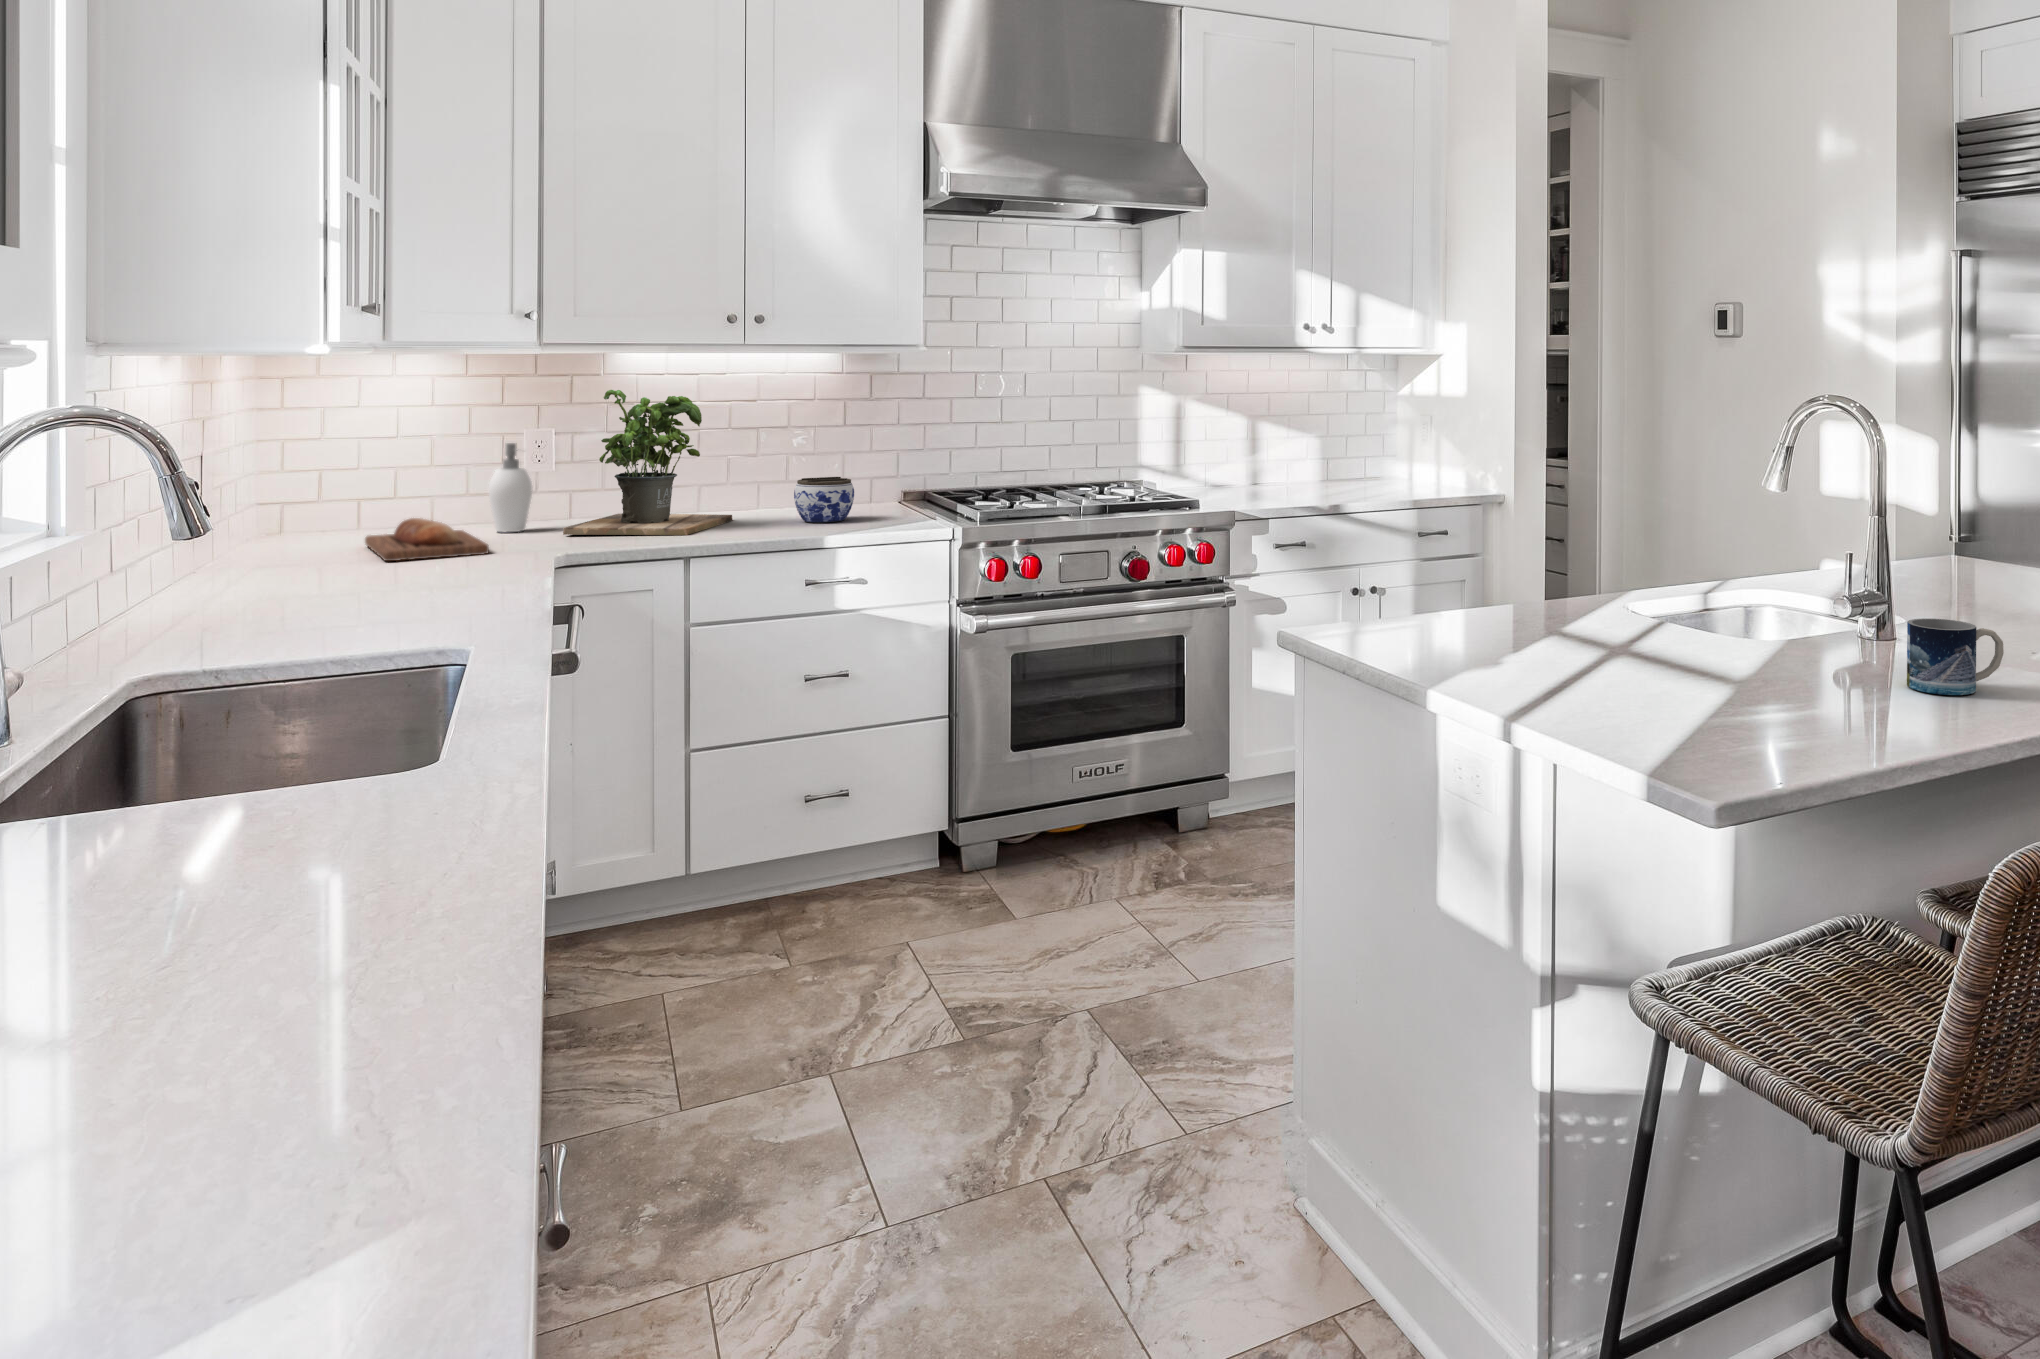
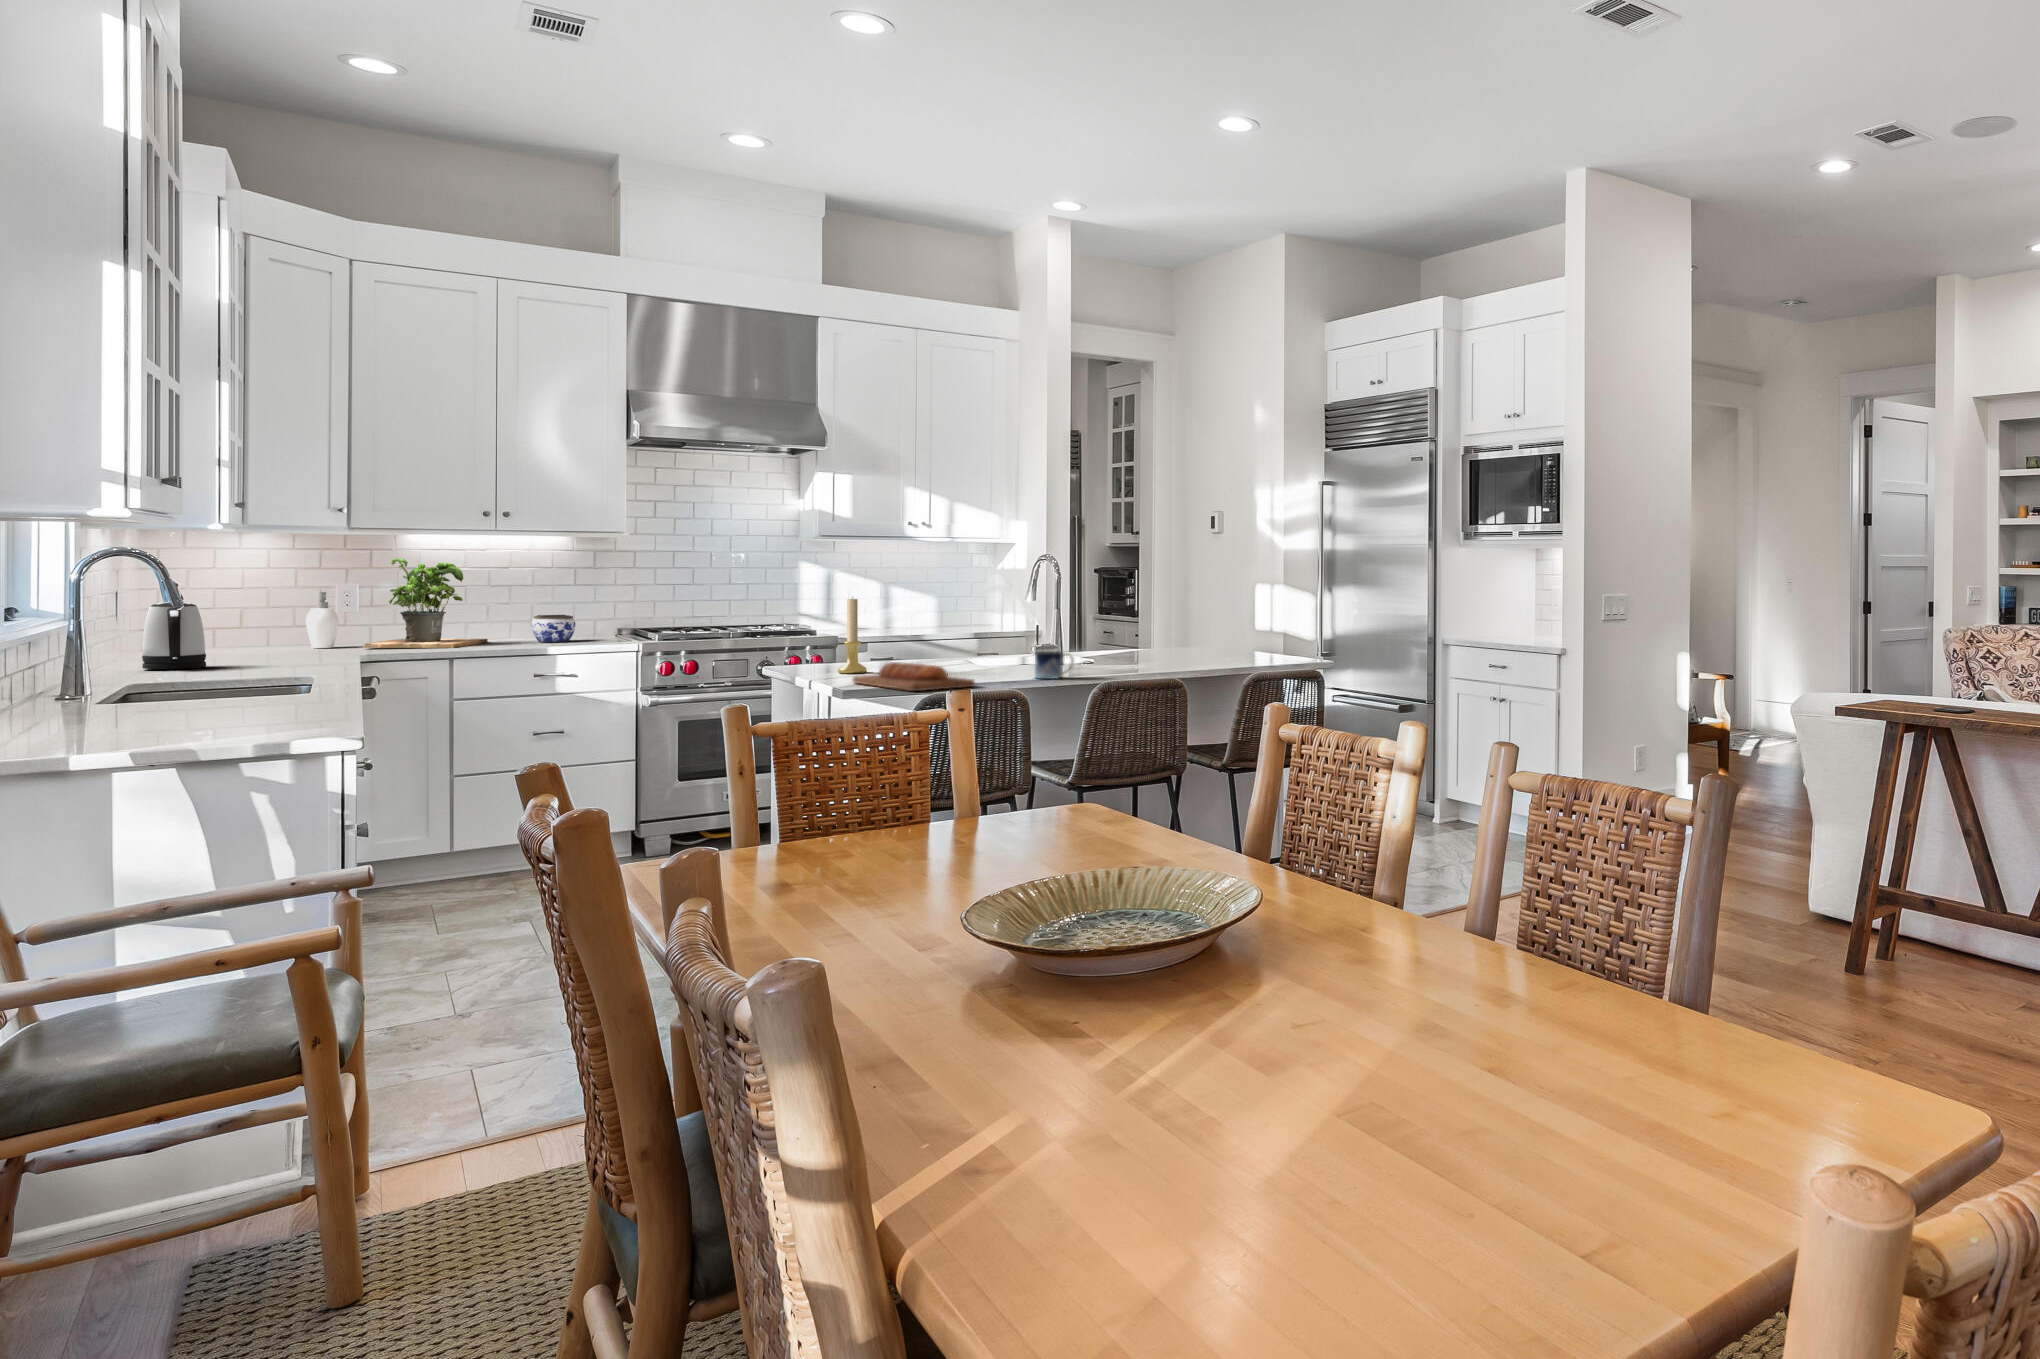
kettle: none [229,474,325,594] -> present [142,602,206,670]
candle holder: none [1422,480,1480,654] -> present [838,598,867,673]
bread loaf: present [365,518,489,561] -> present [853,662,975,691]

